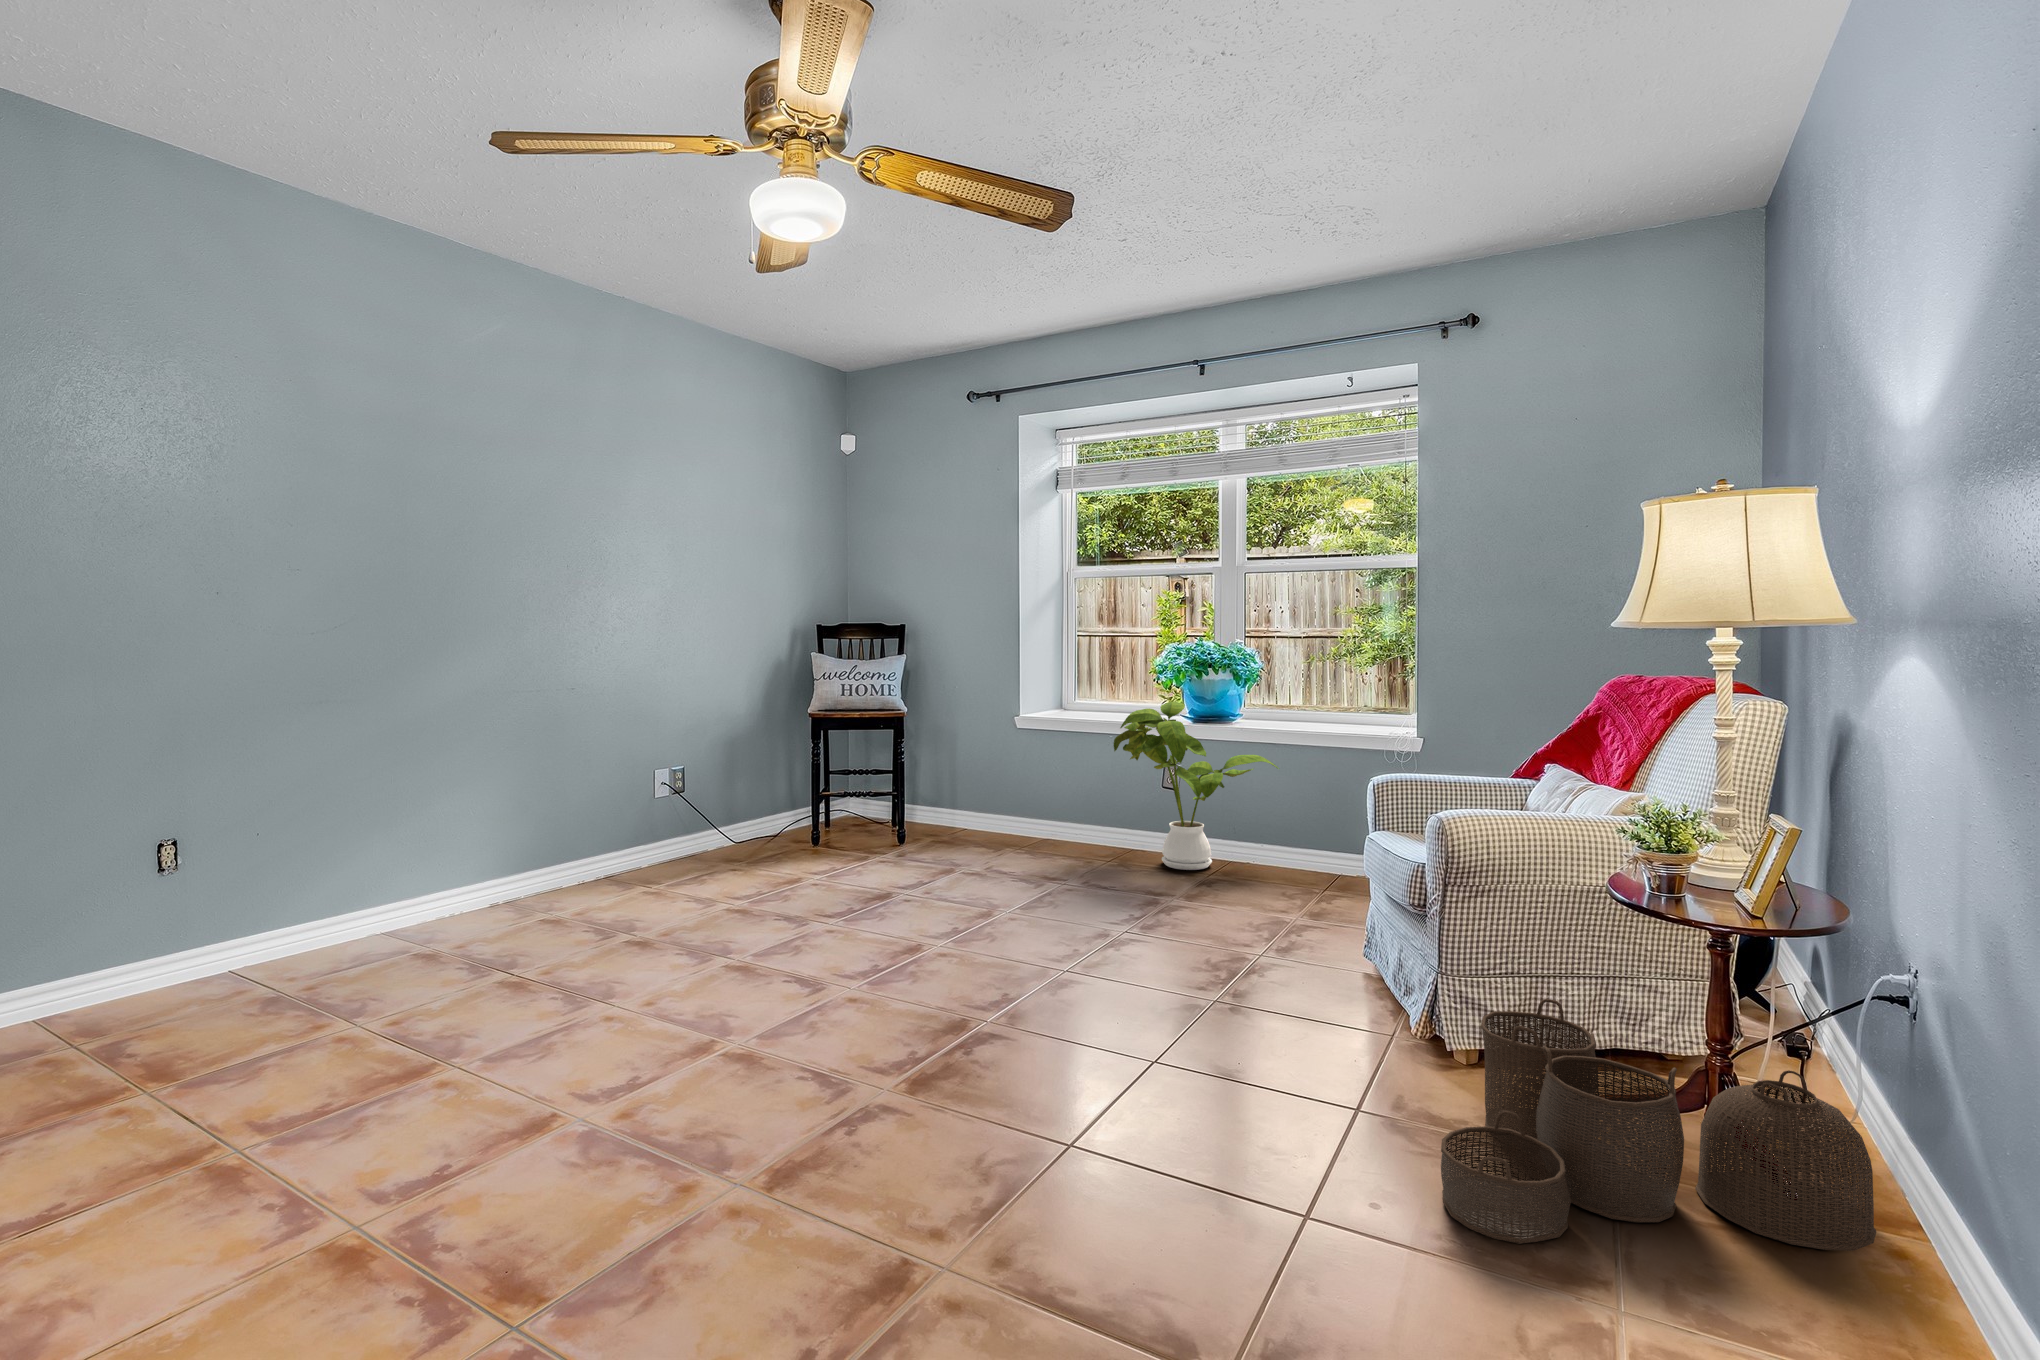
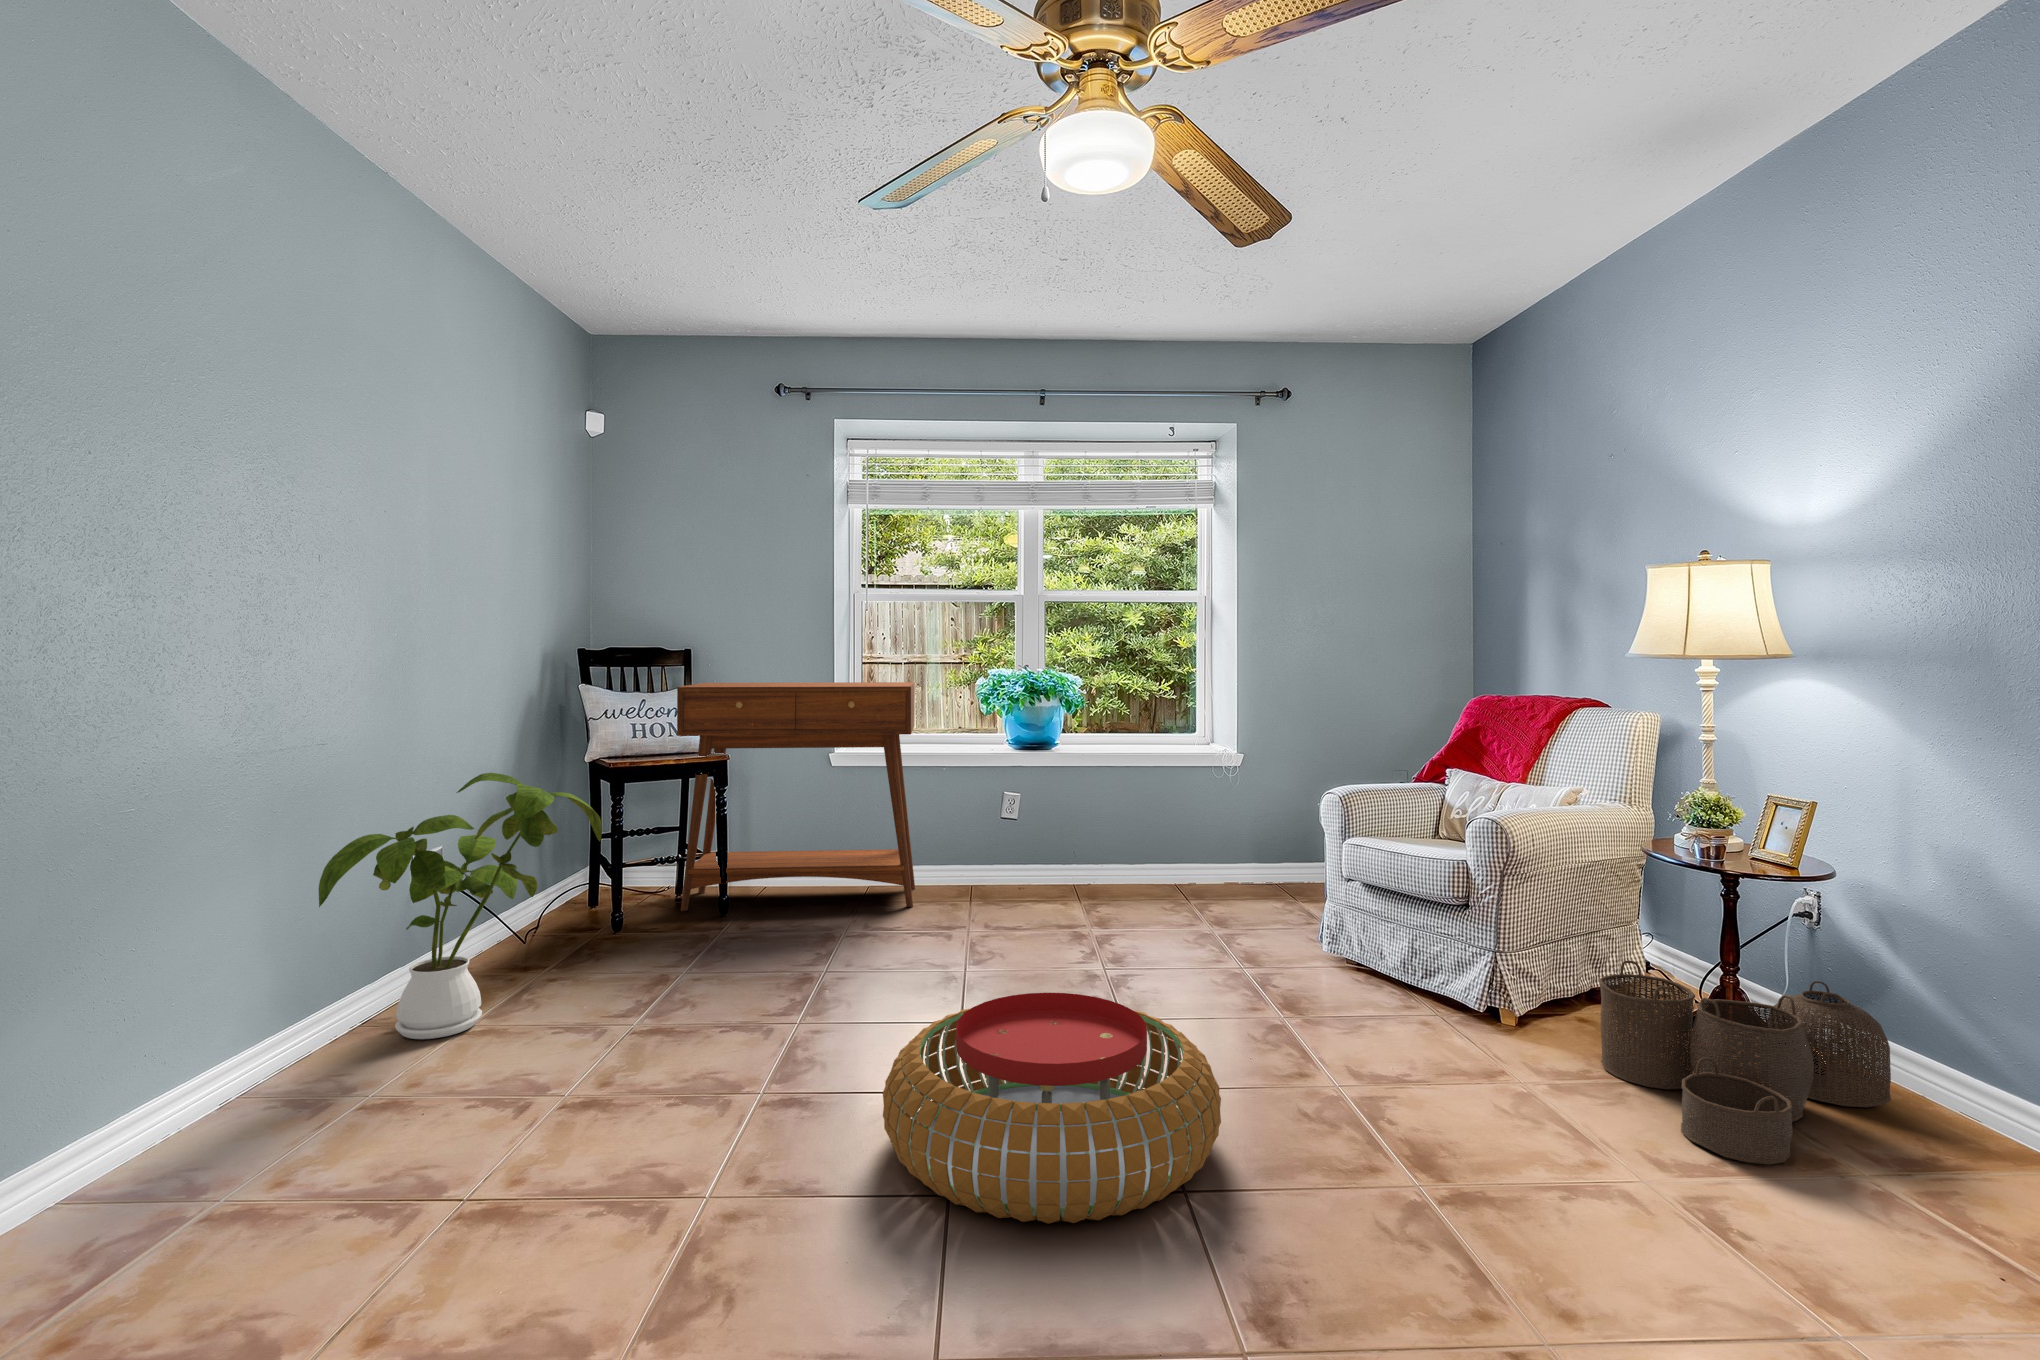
console table: none [871,652,1085,859] -> present [677,682,915,911]
house plant: present [1114,702,1279,870] -> present [319,773,602,1039]
pouf: none [715,911,996,1083] -> present [883,993,1221,1224]

